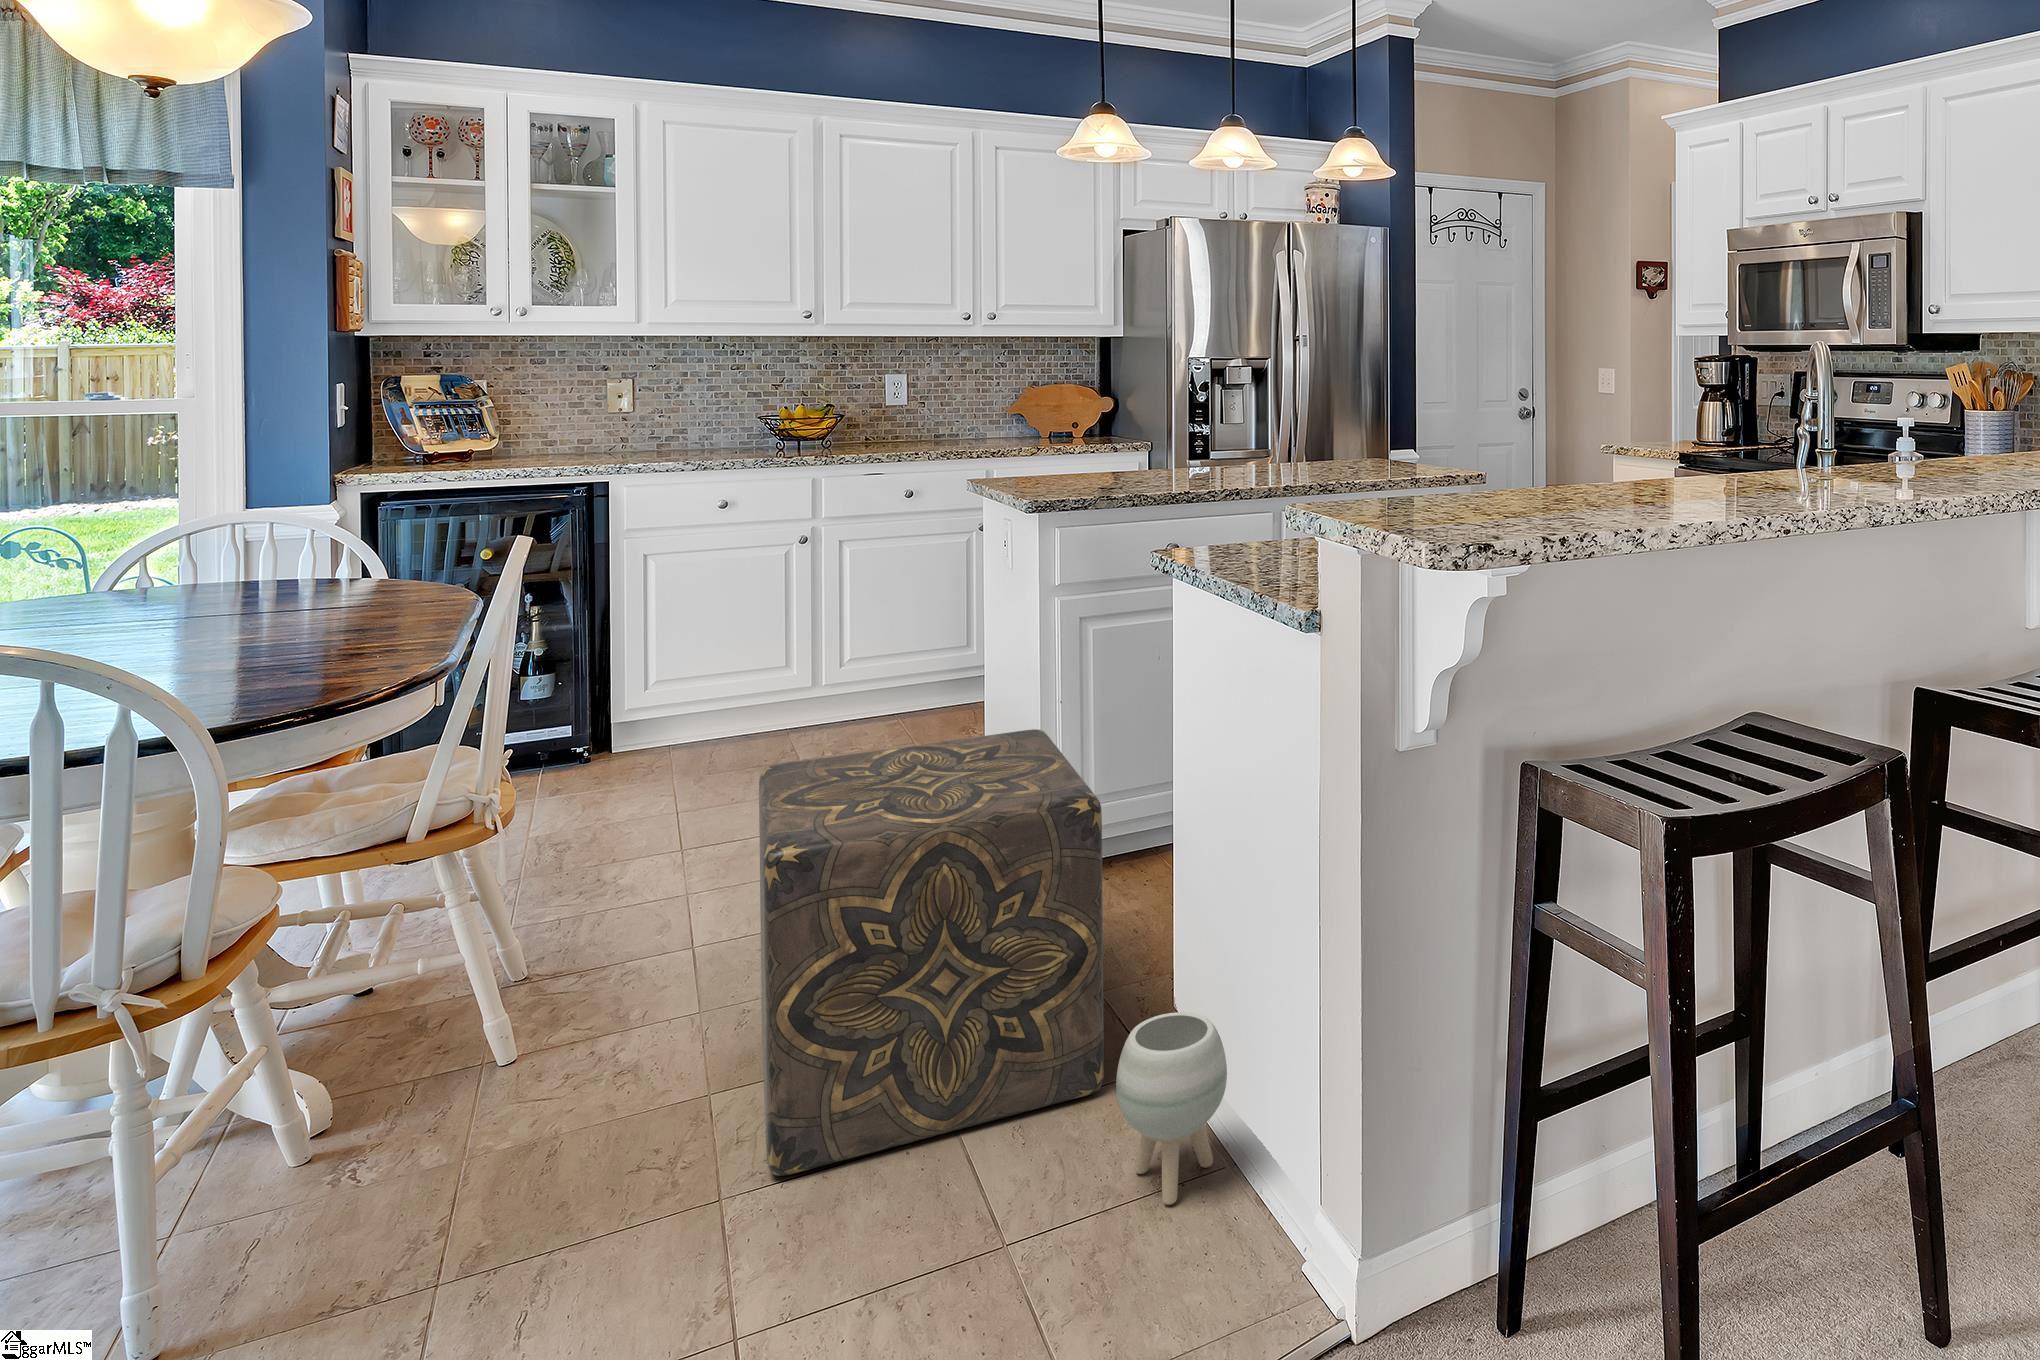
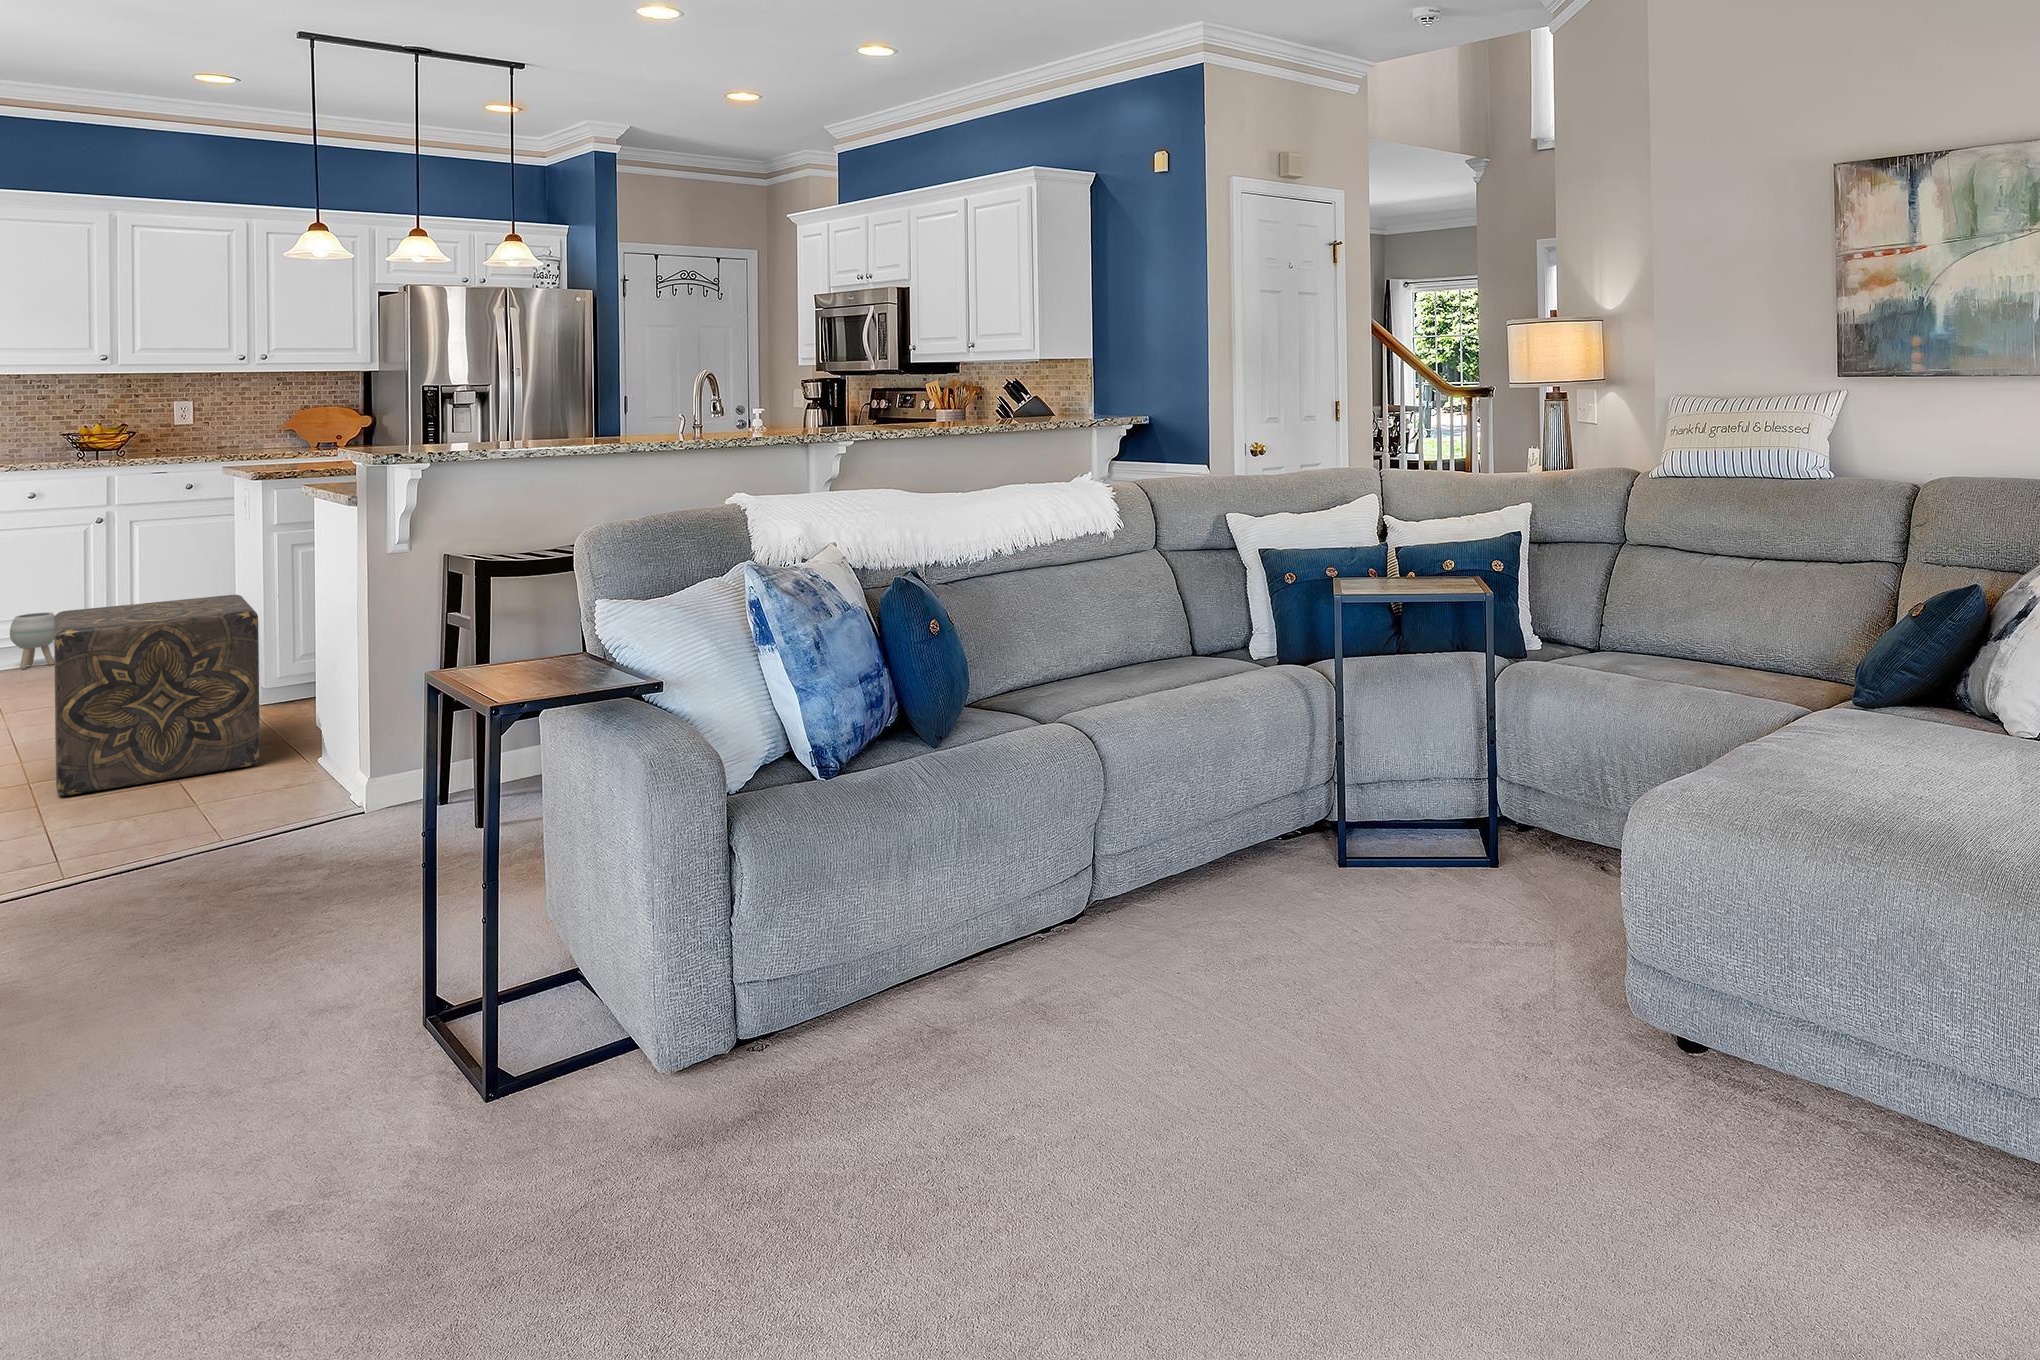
planter: present [1116,1012,1227,1205] -> present [10,613,55,669]

